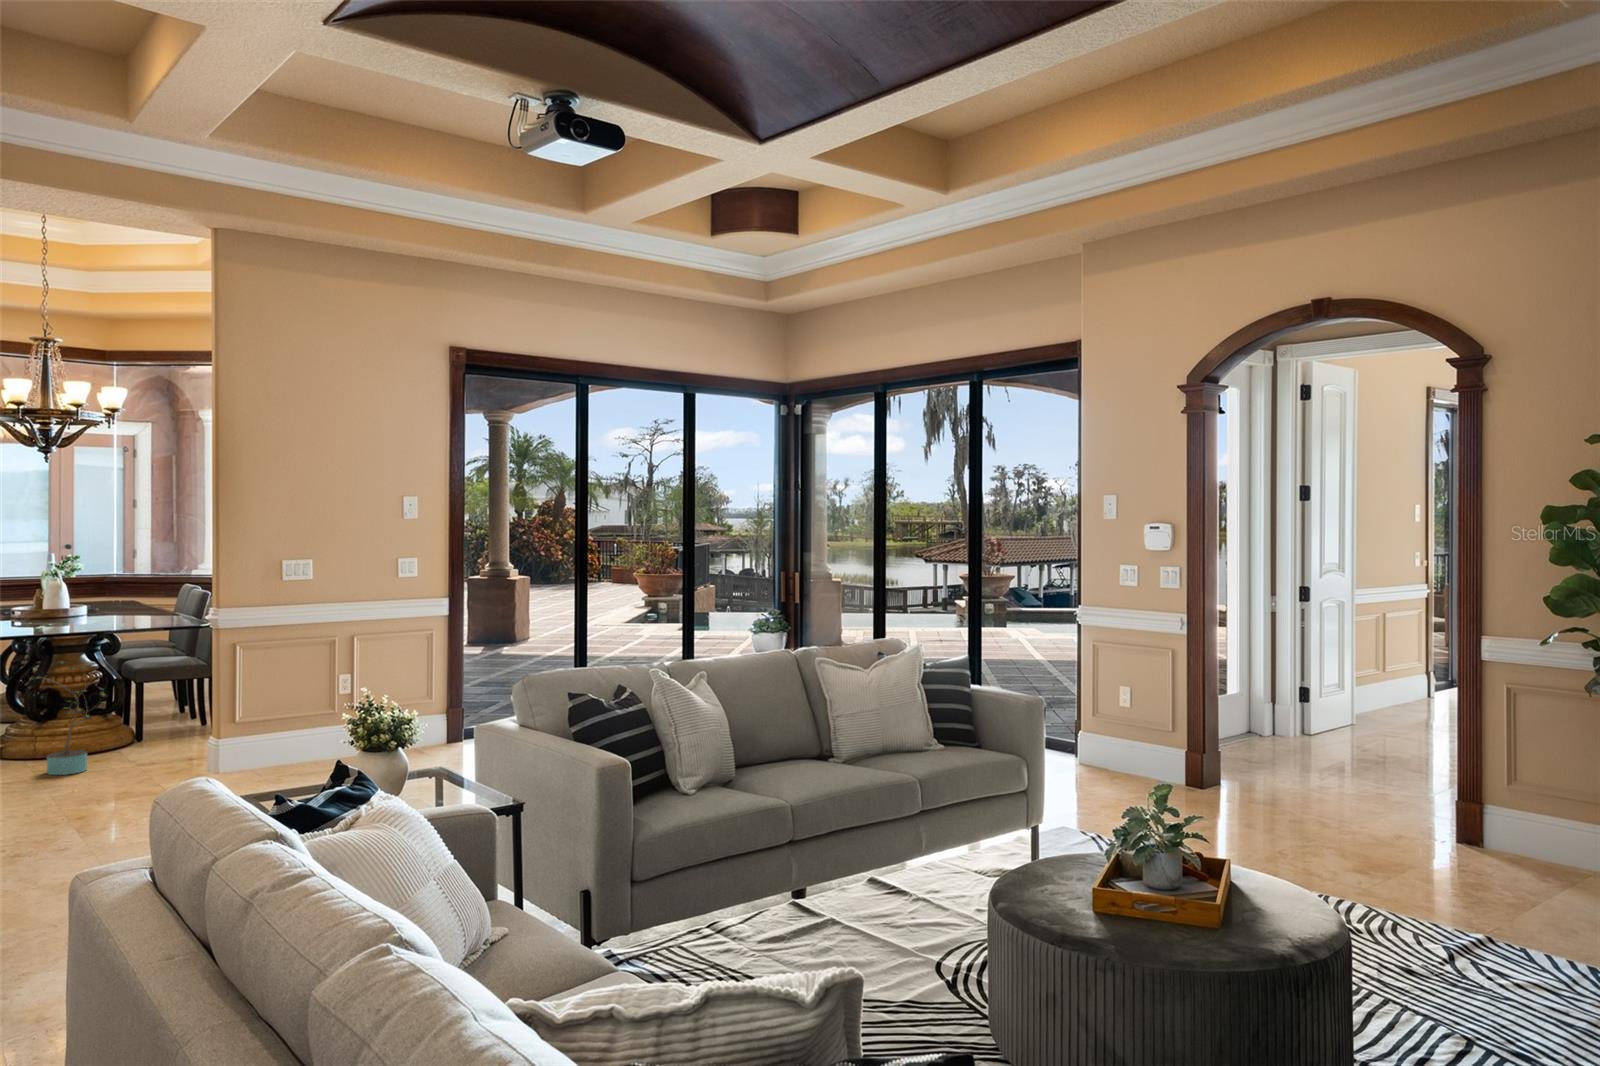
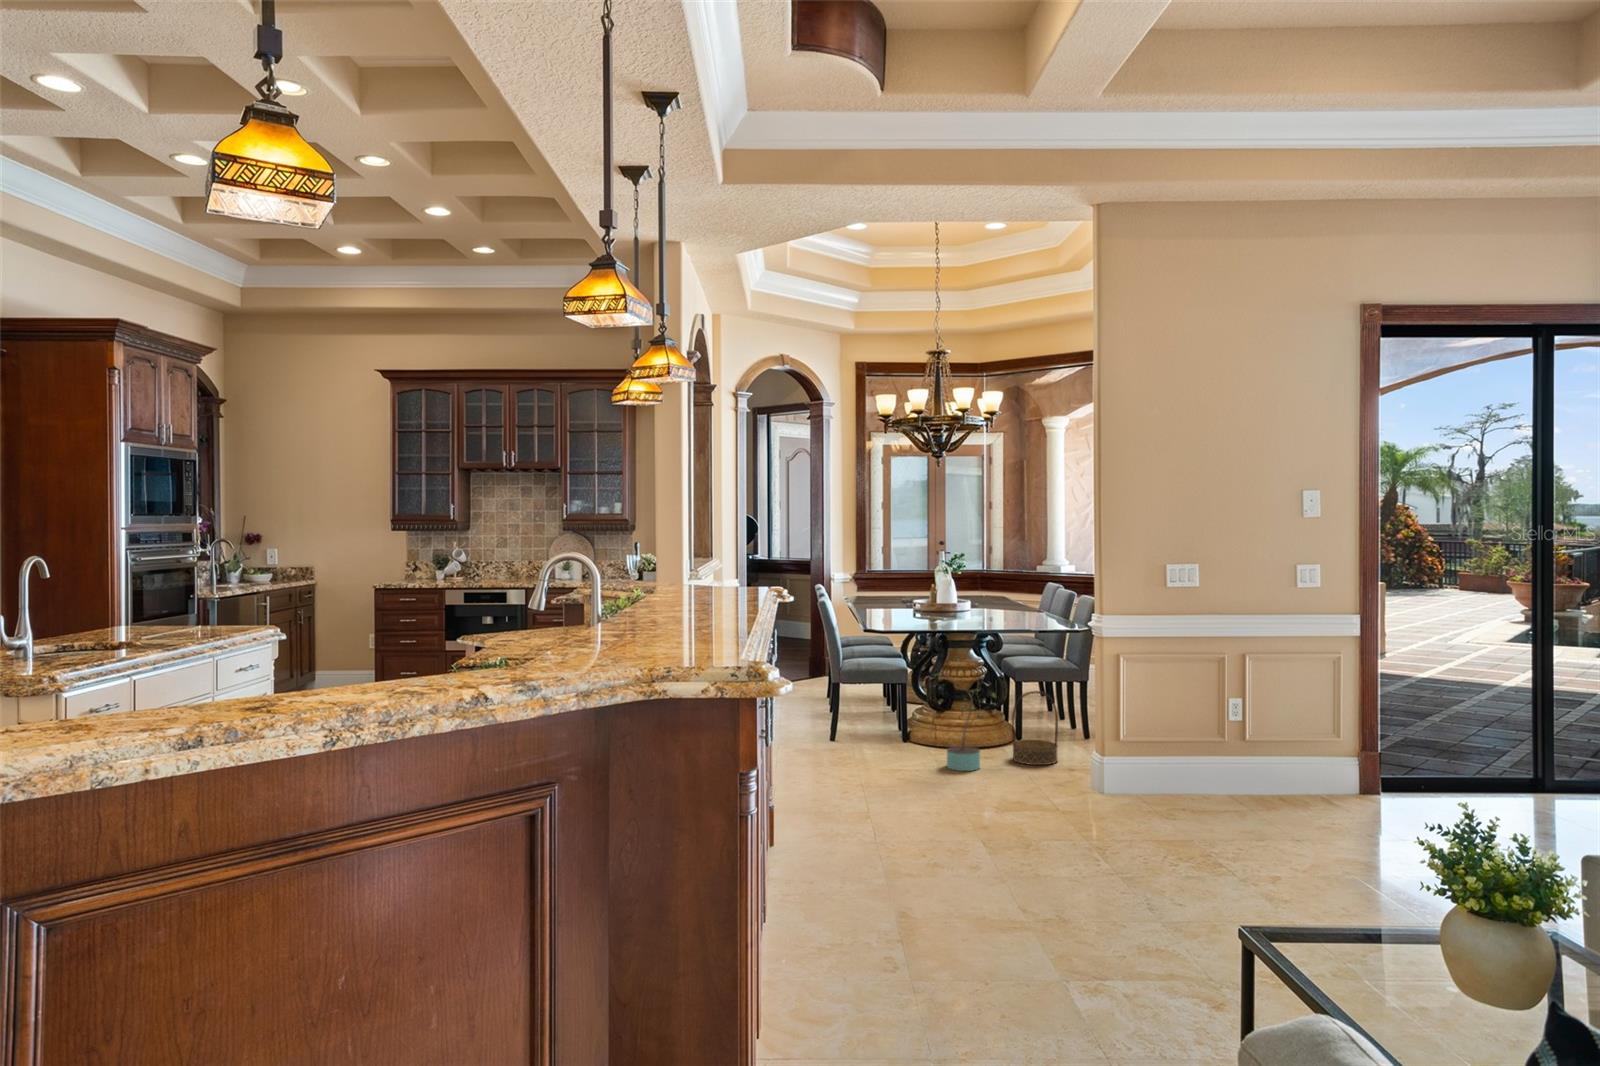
basket: none [126,688,178,761] -> present [1012,691,1058,765]

